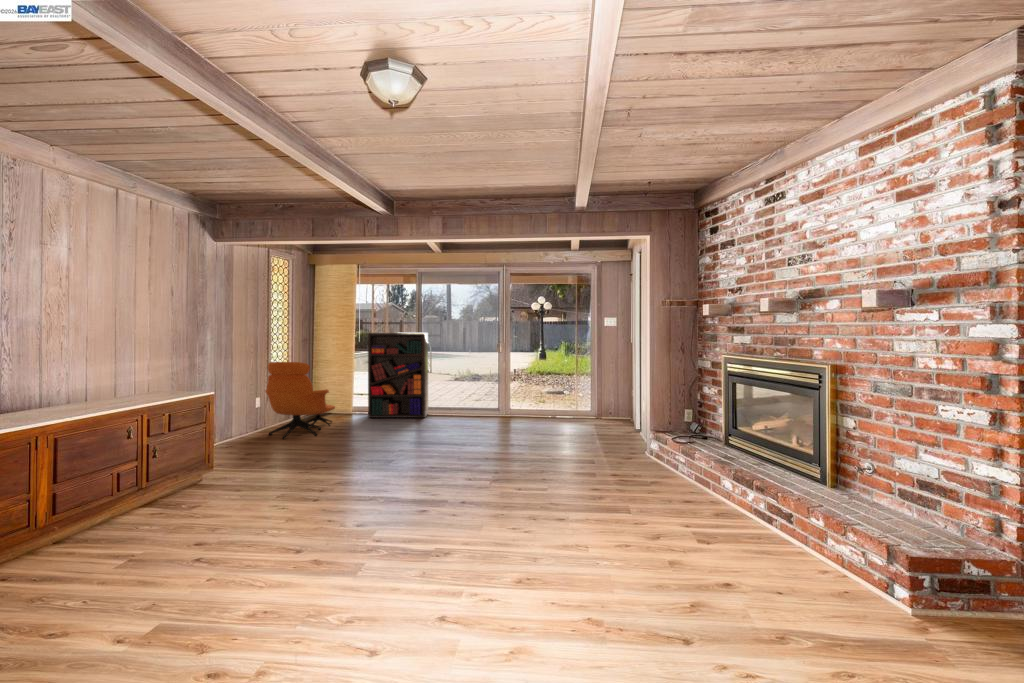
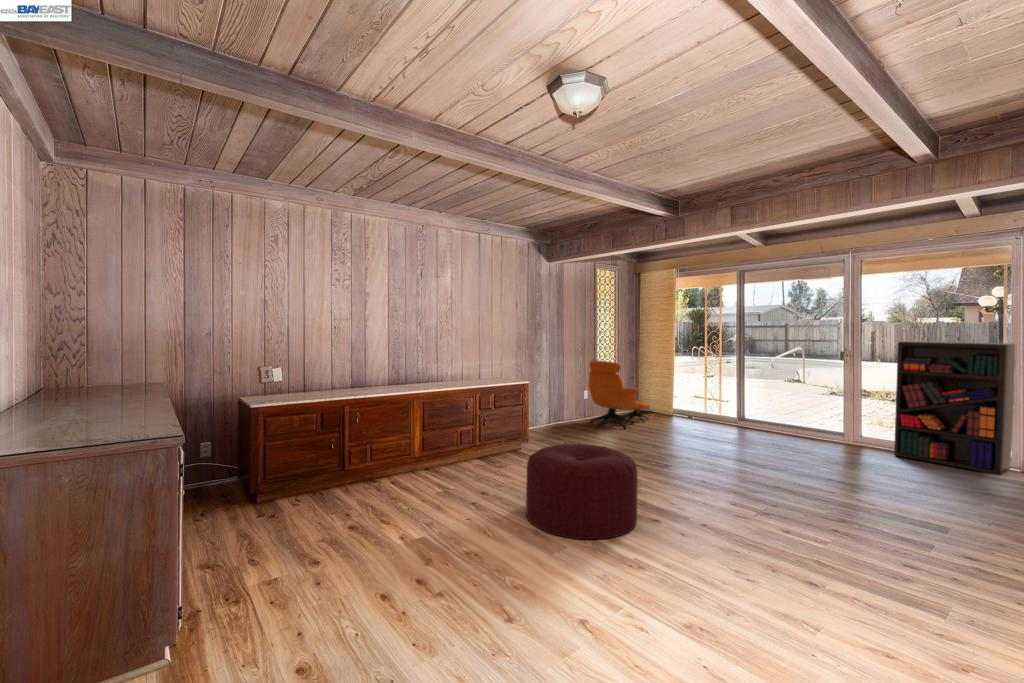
bookshelf: present [368,332,428,418] -> present [894,341,1015,475]
ottoman: none [281,449,411,557] -> present [526,444,638,539]

